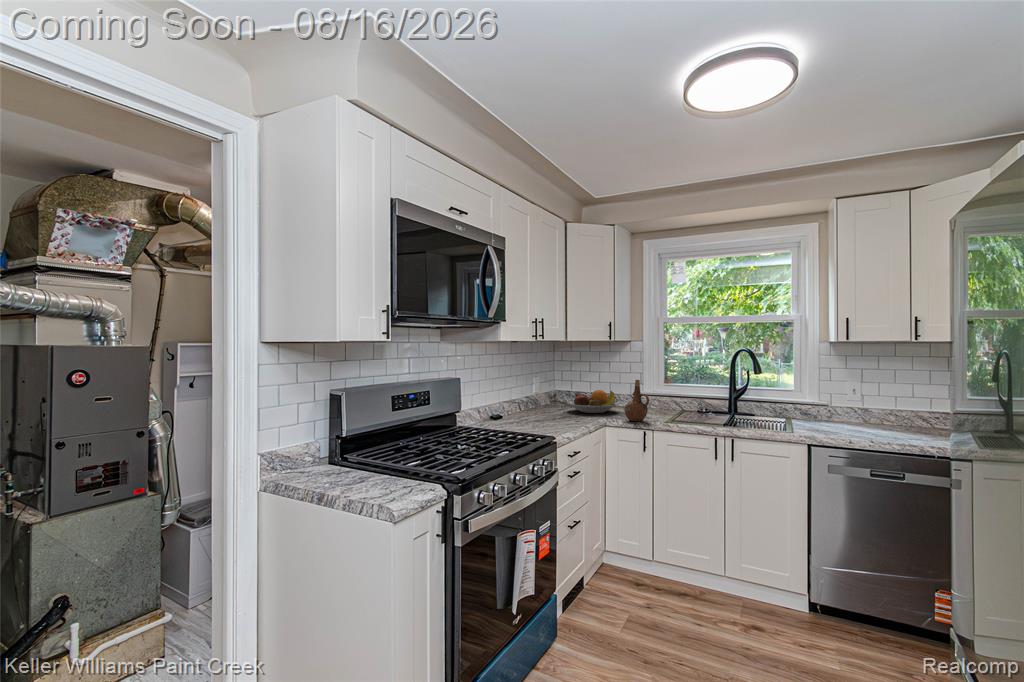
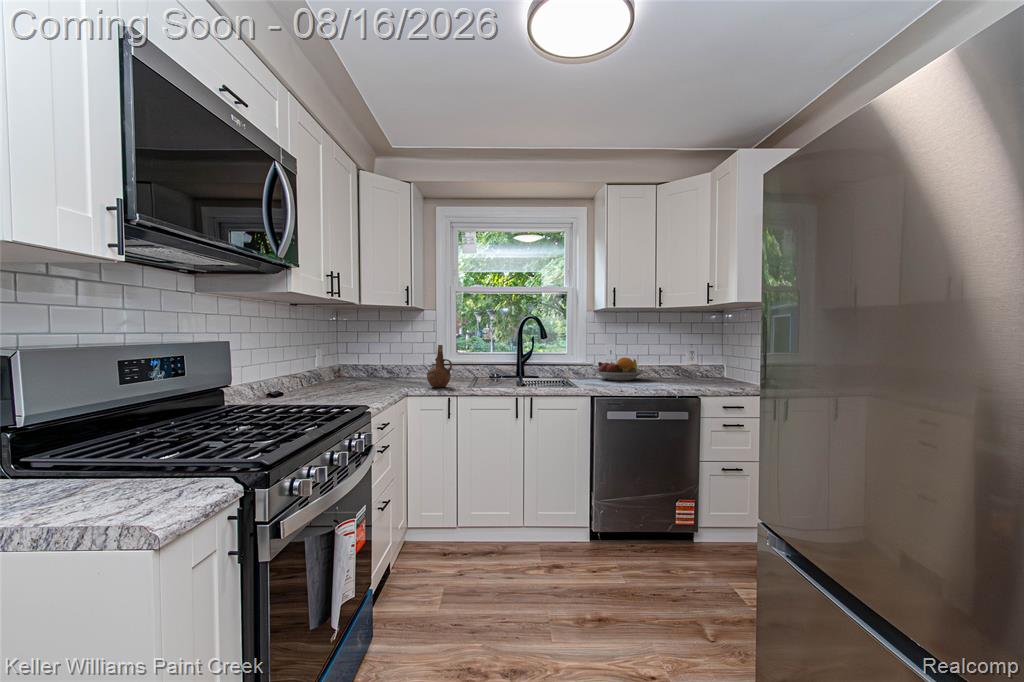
fruit bowl: present [567,390,618,413] -> present [593,357,645,381]

